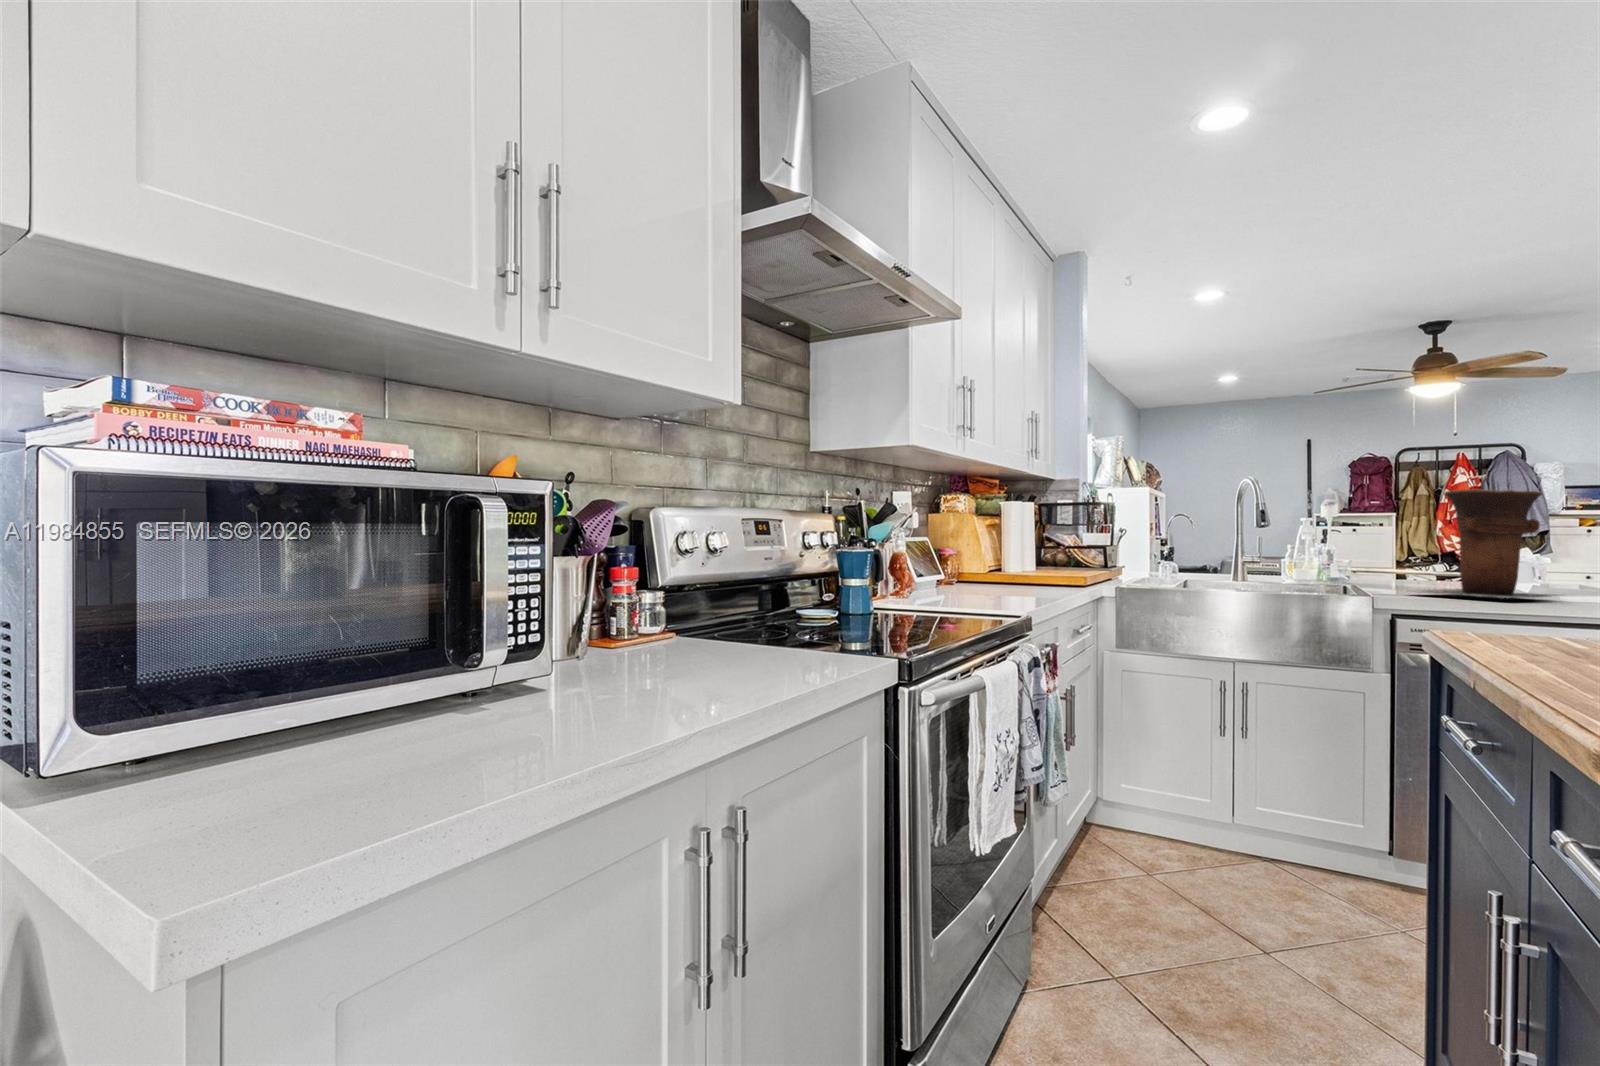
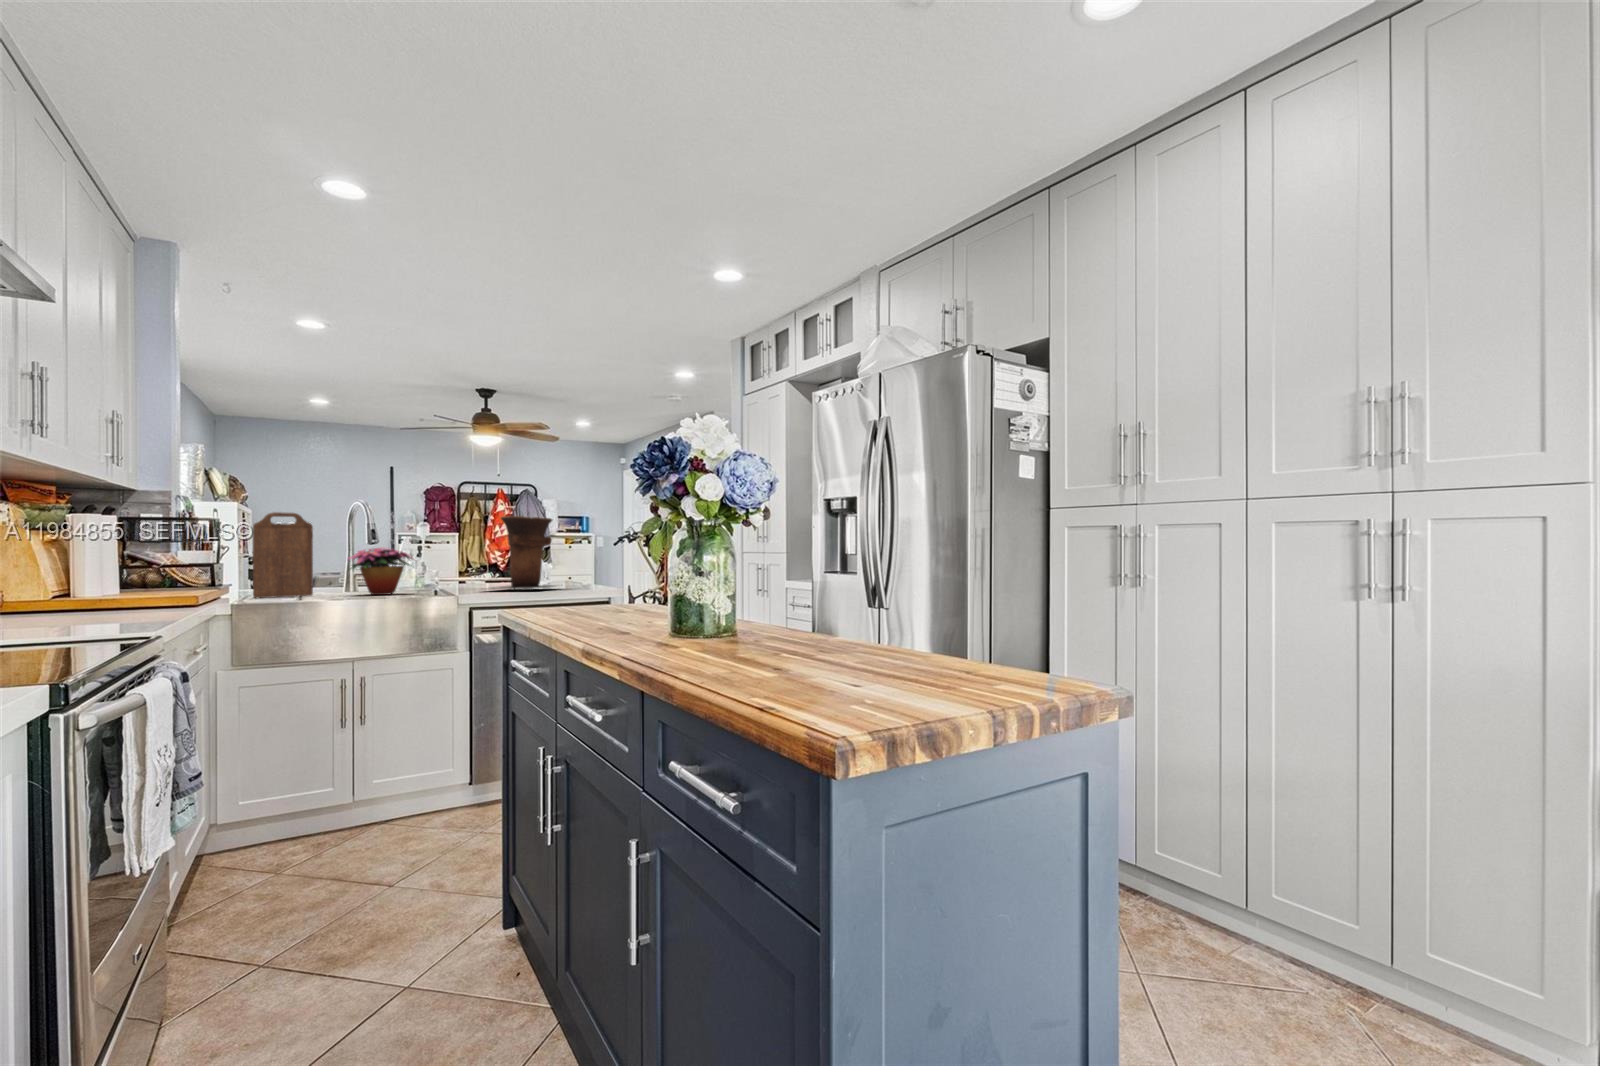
cutting board: none [1138,494,1196,584] -> present [253,512,313,598]
flower arrangement: none [1225,532,1323,589] -> present [349,548,414,595]

